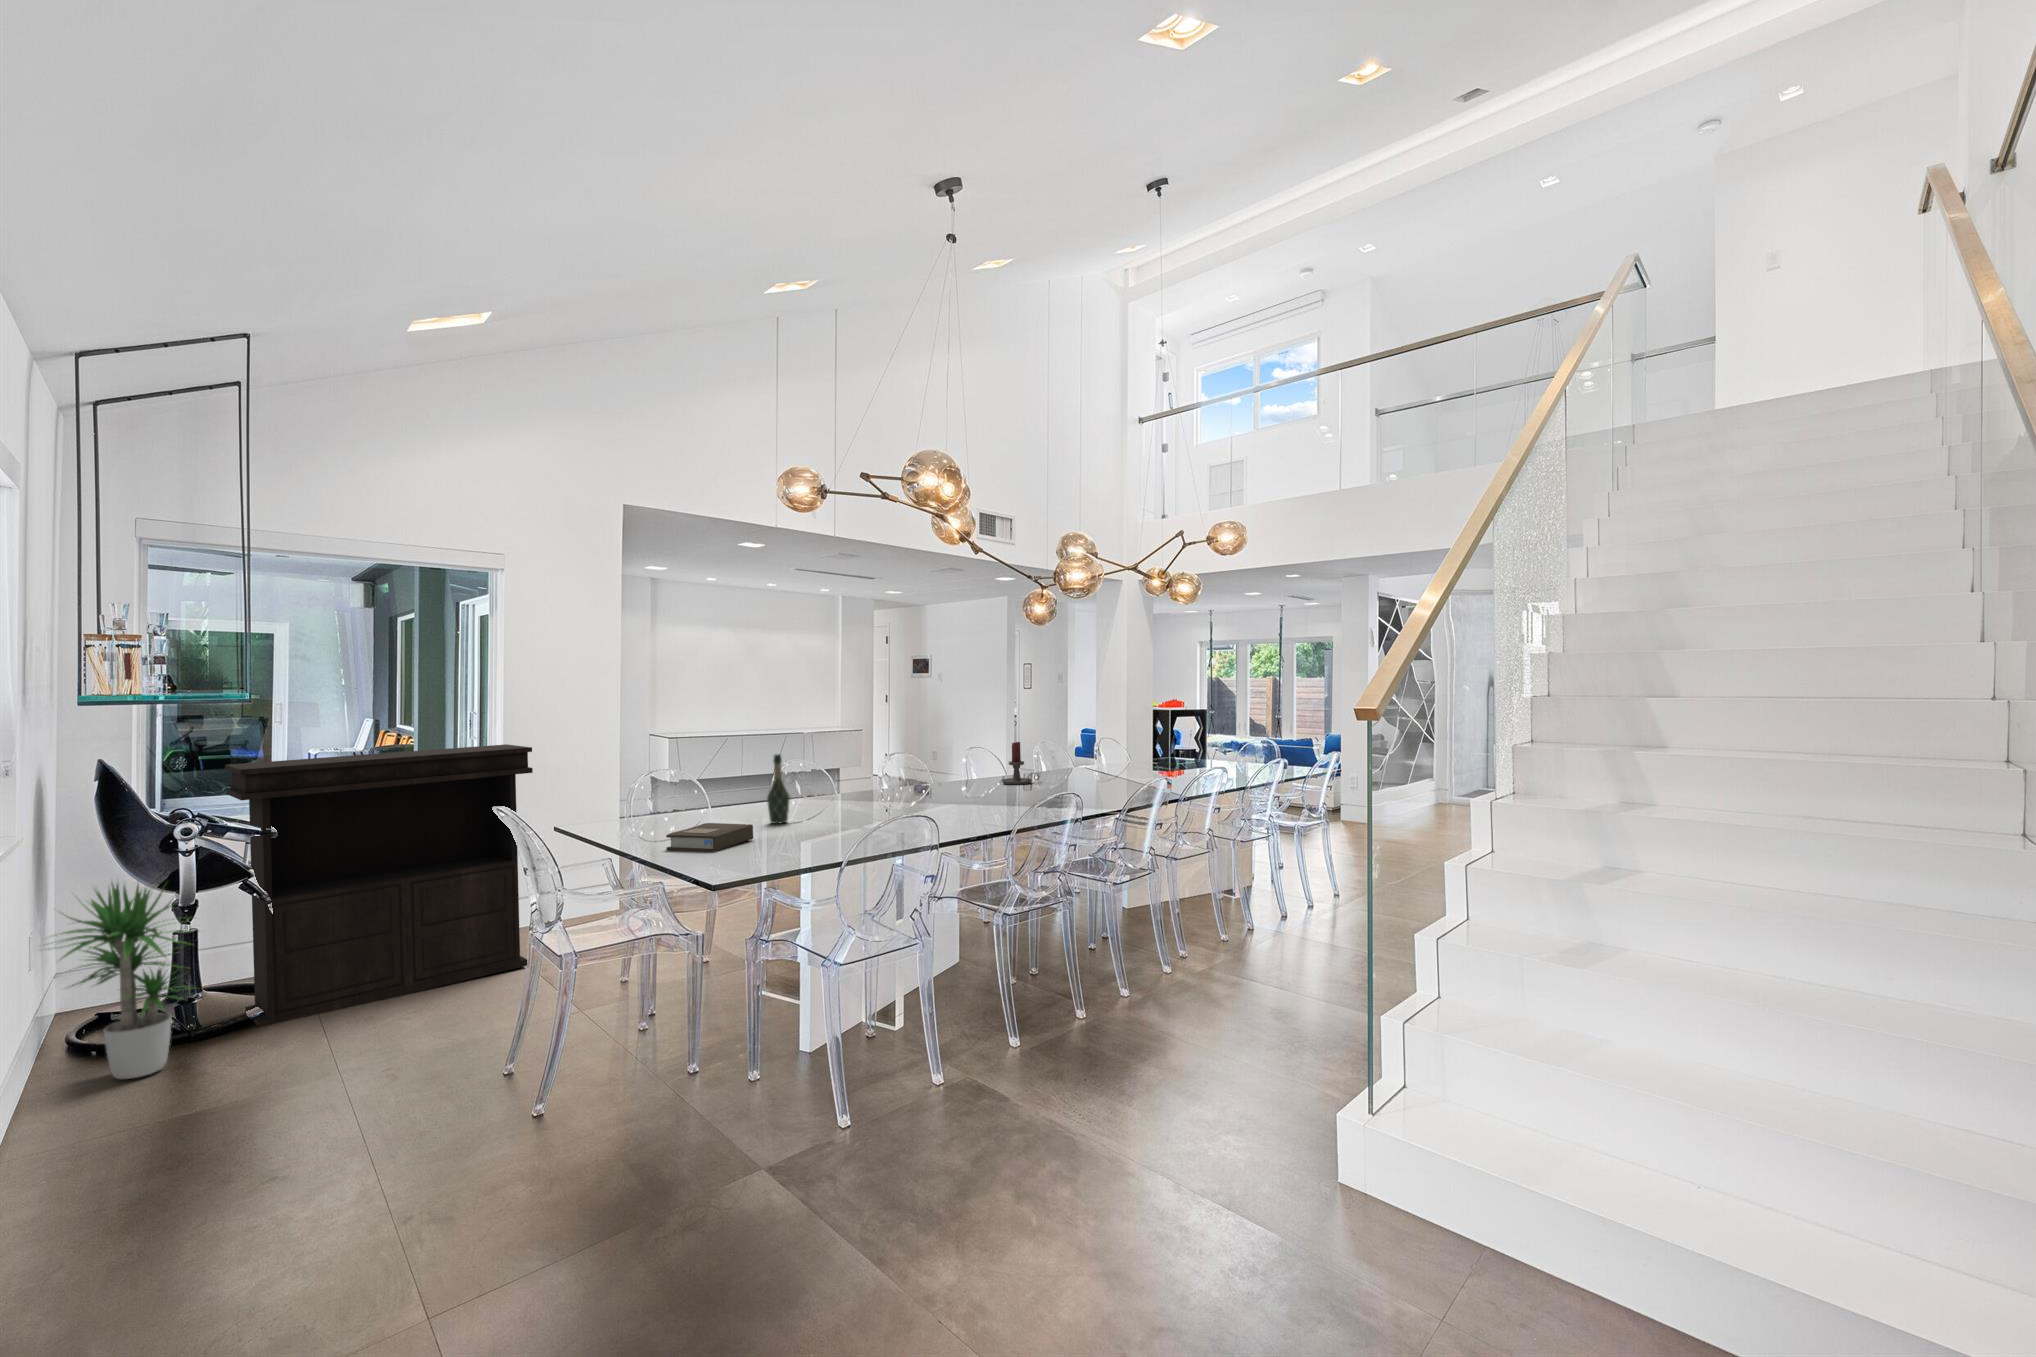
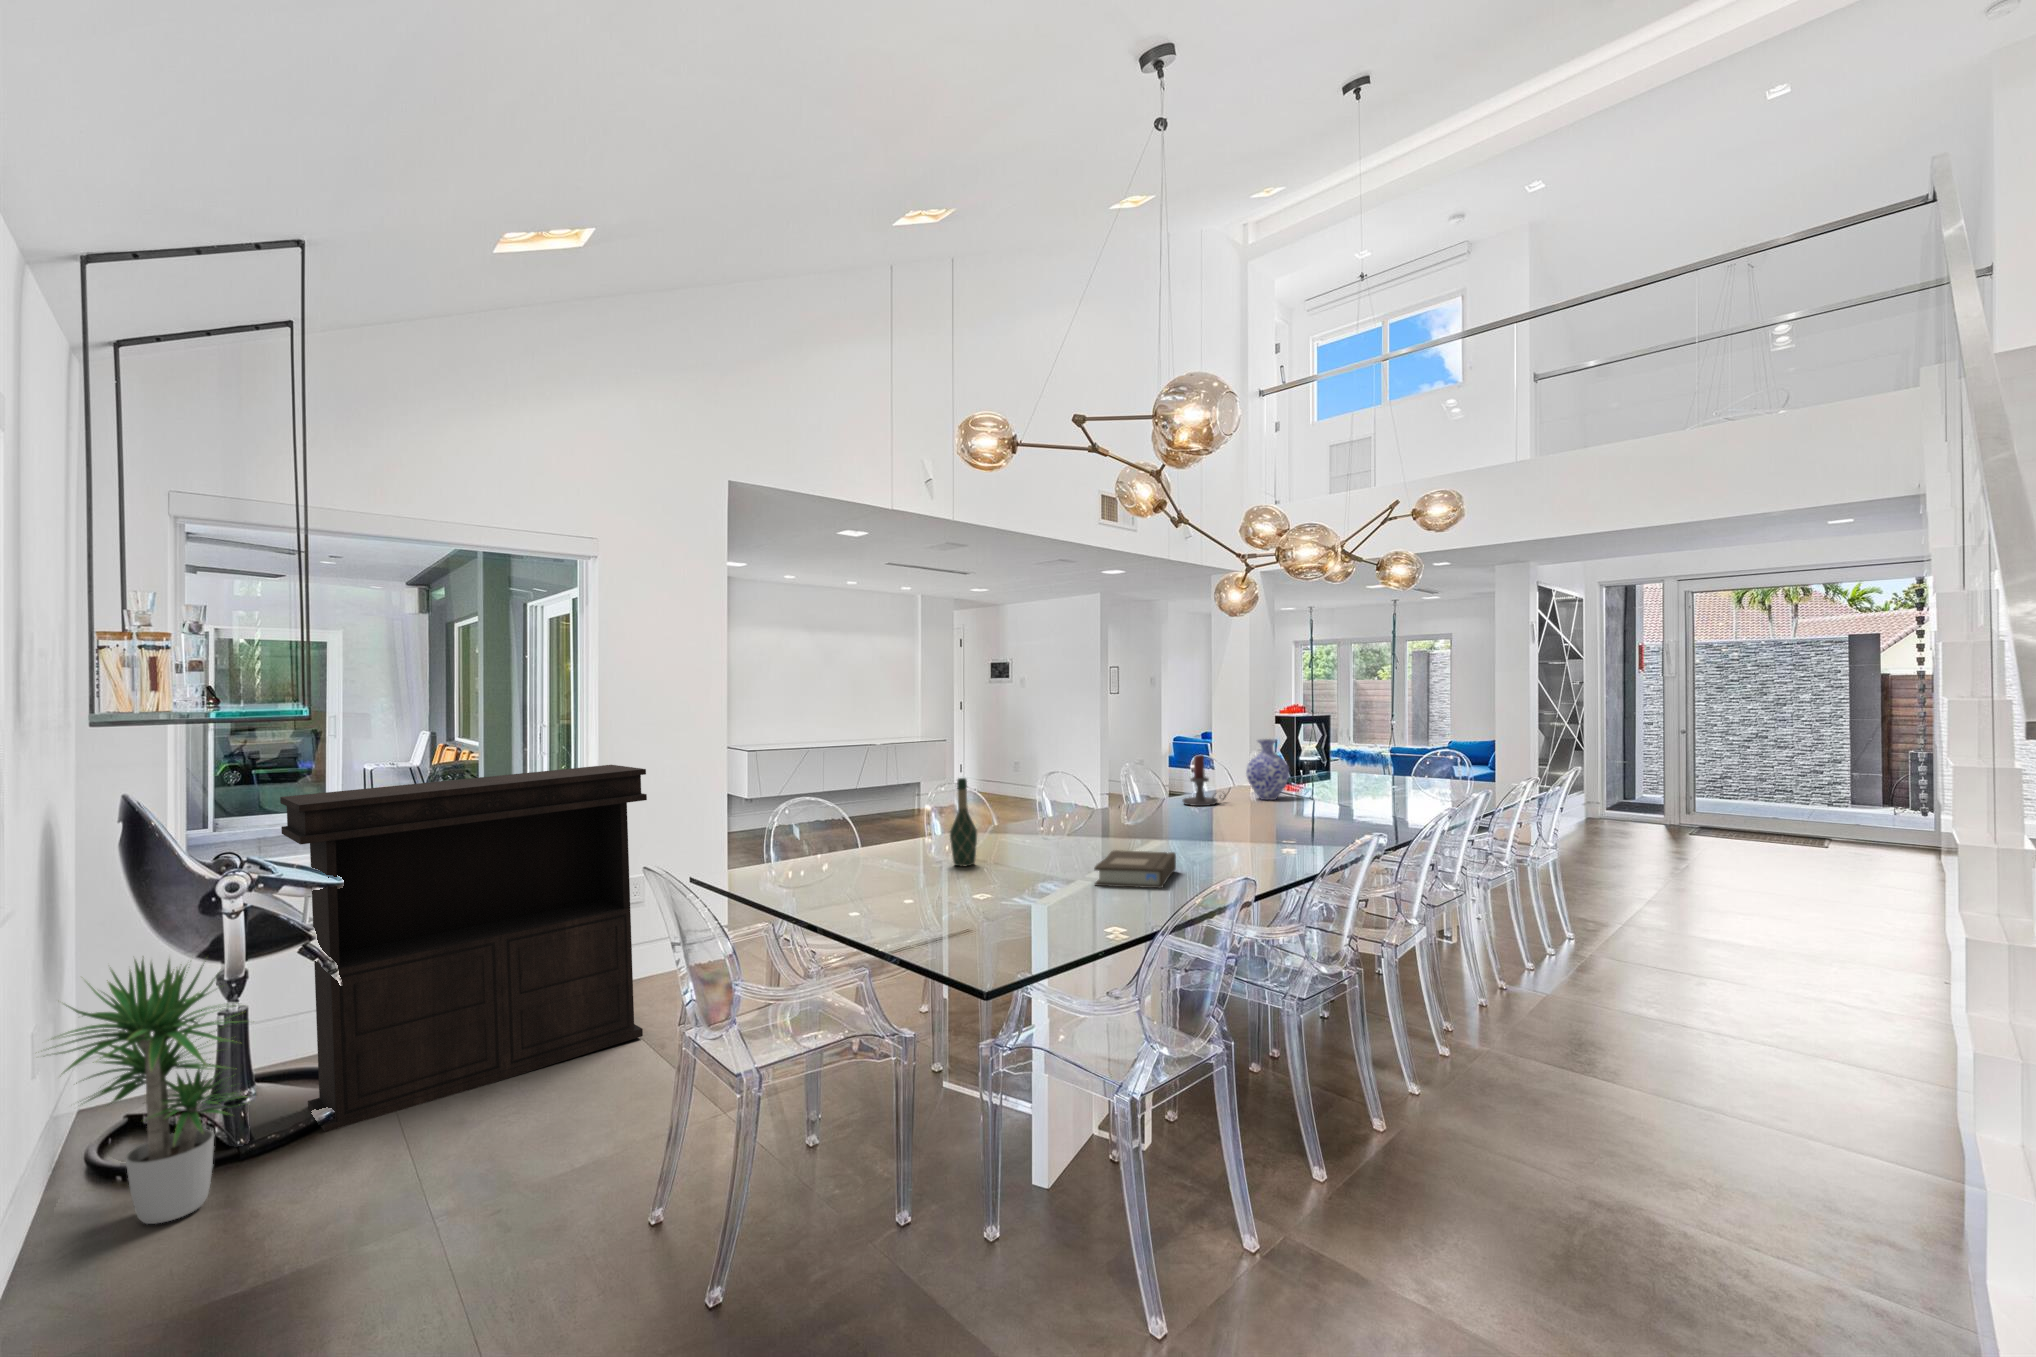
vase: none [1059,730,1094,781] -> present [1246,739,1289,800]
book: present [666,823,753,851] -> present [1094,850,1176,888]

